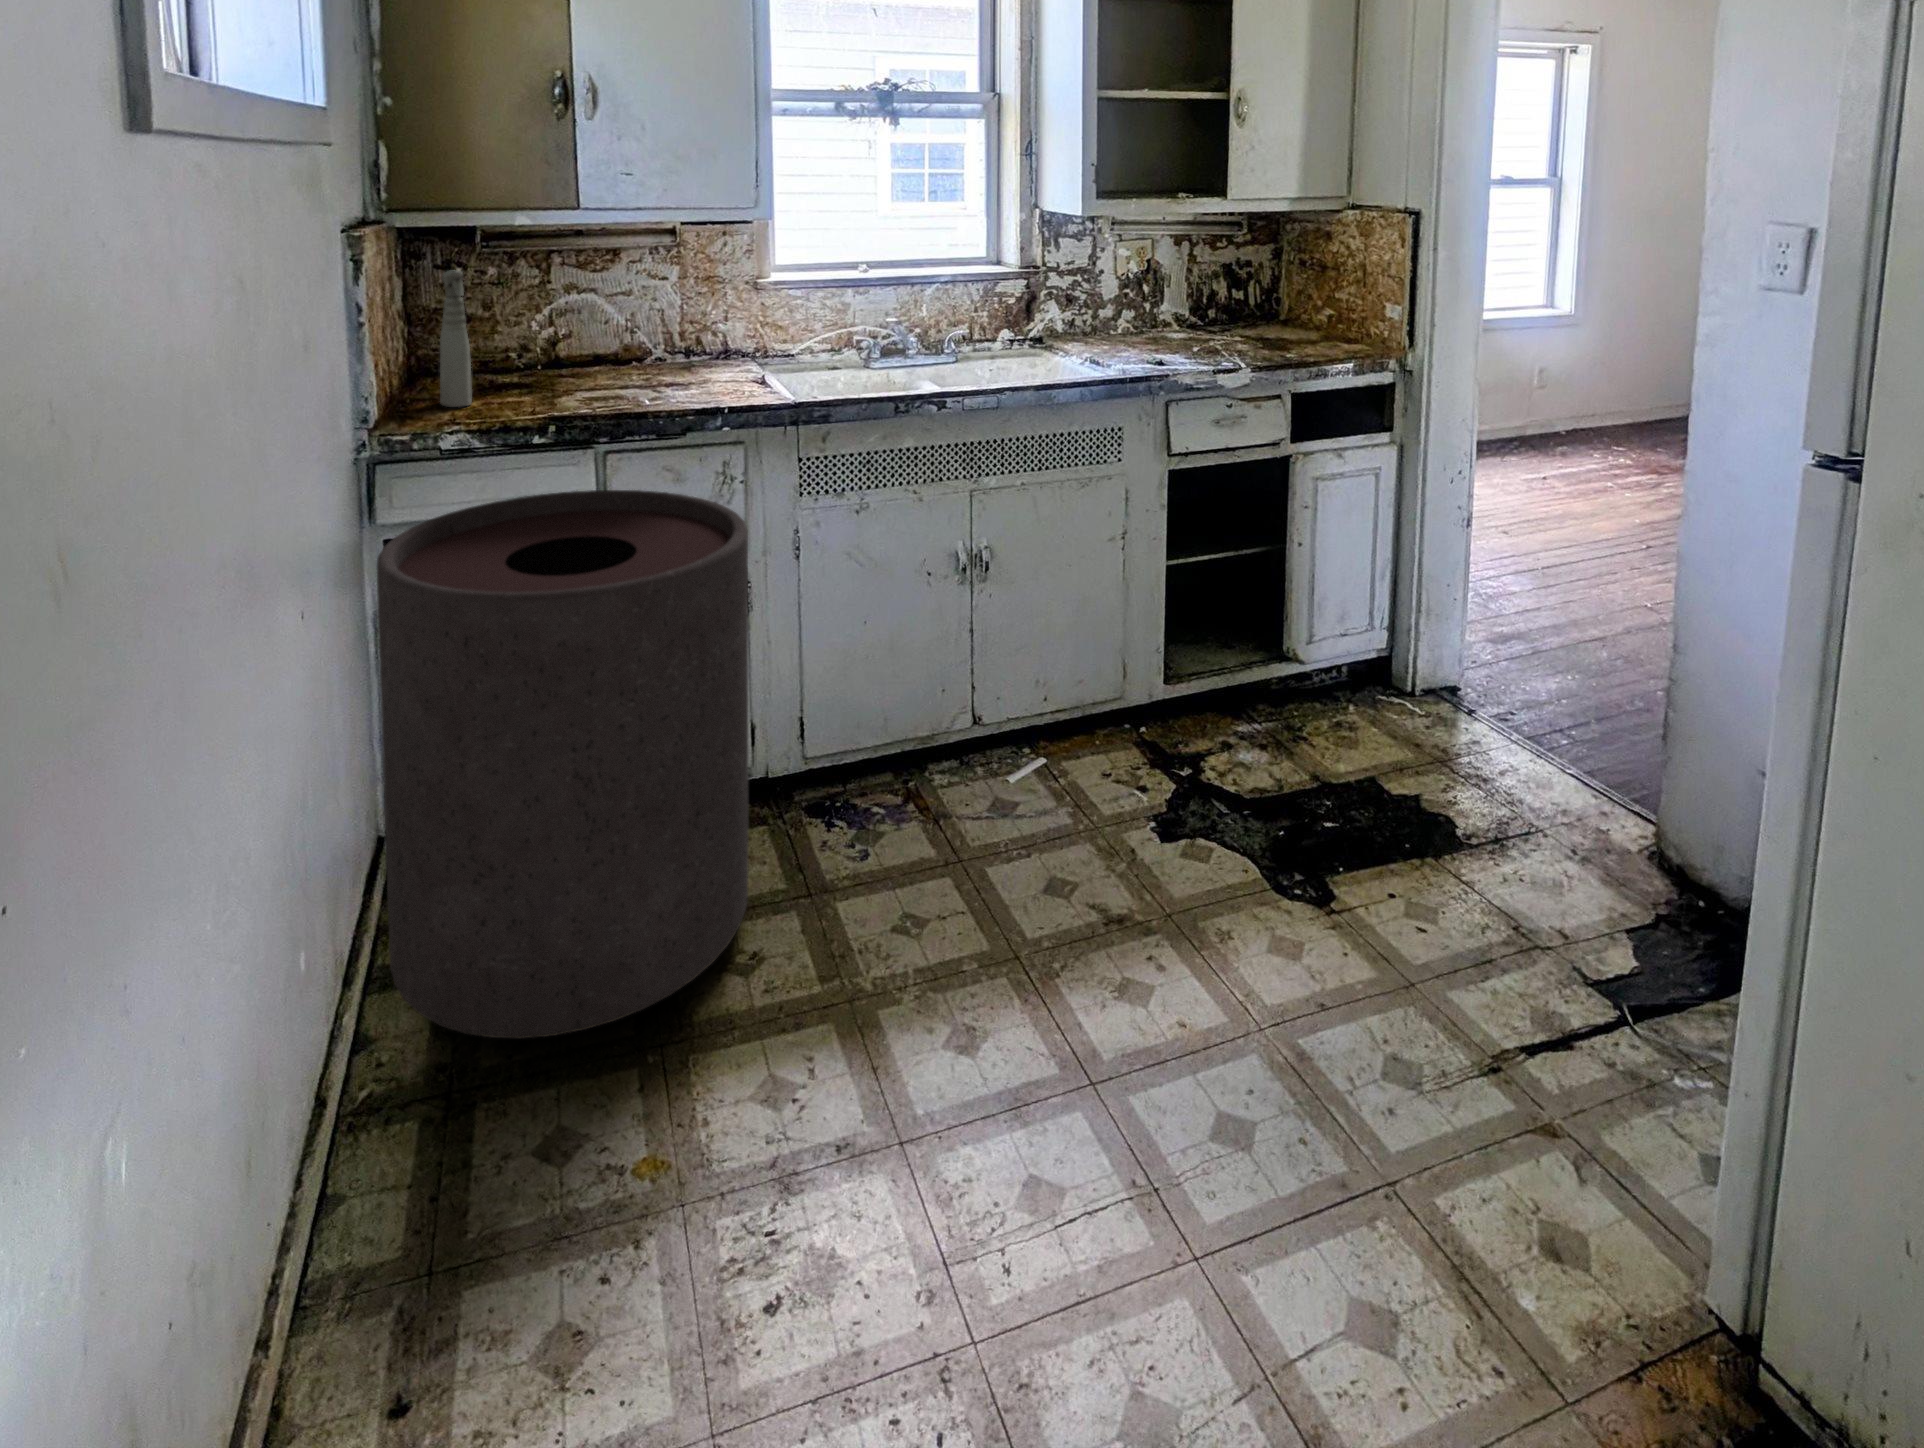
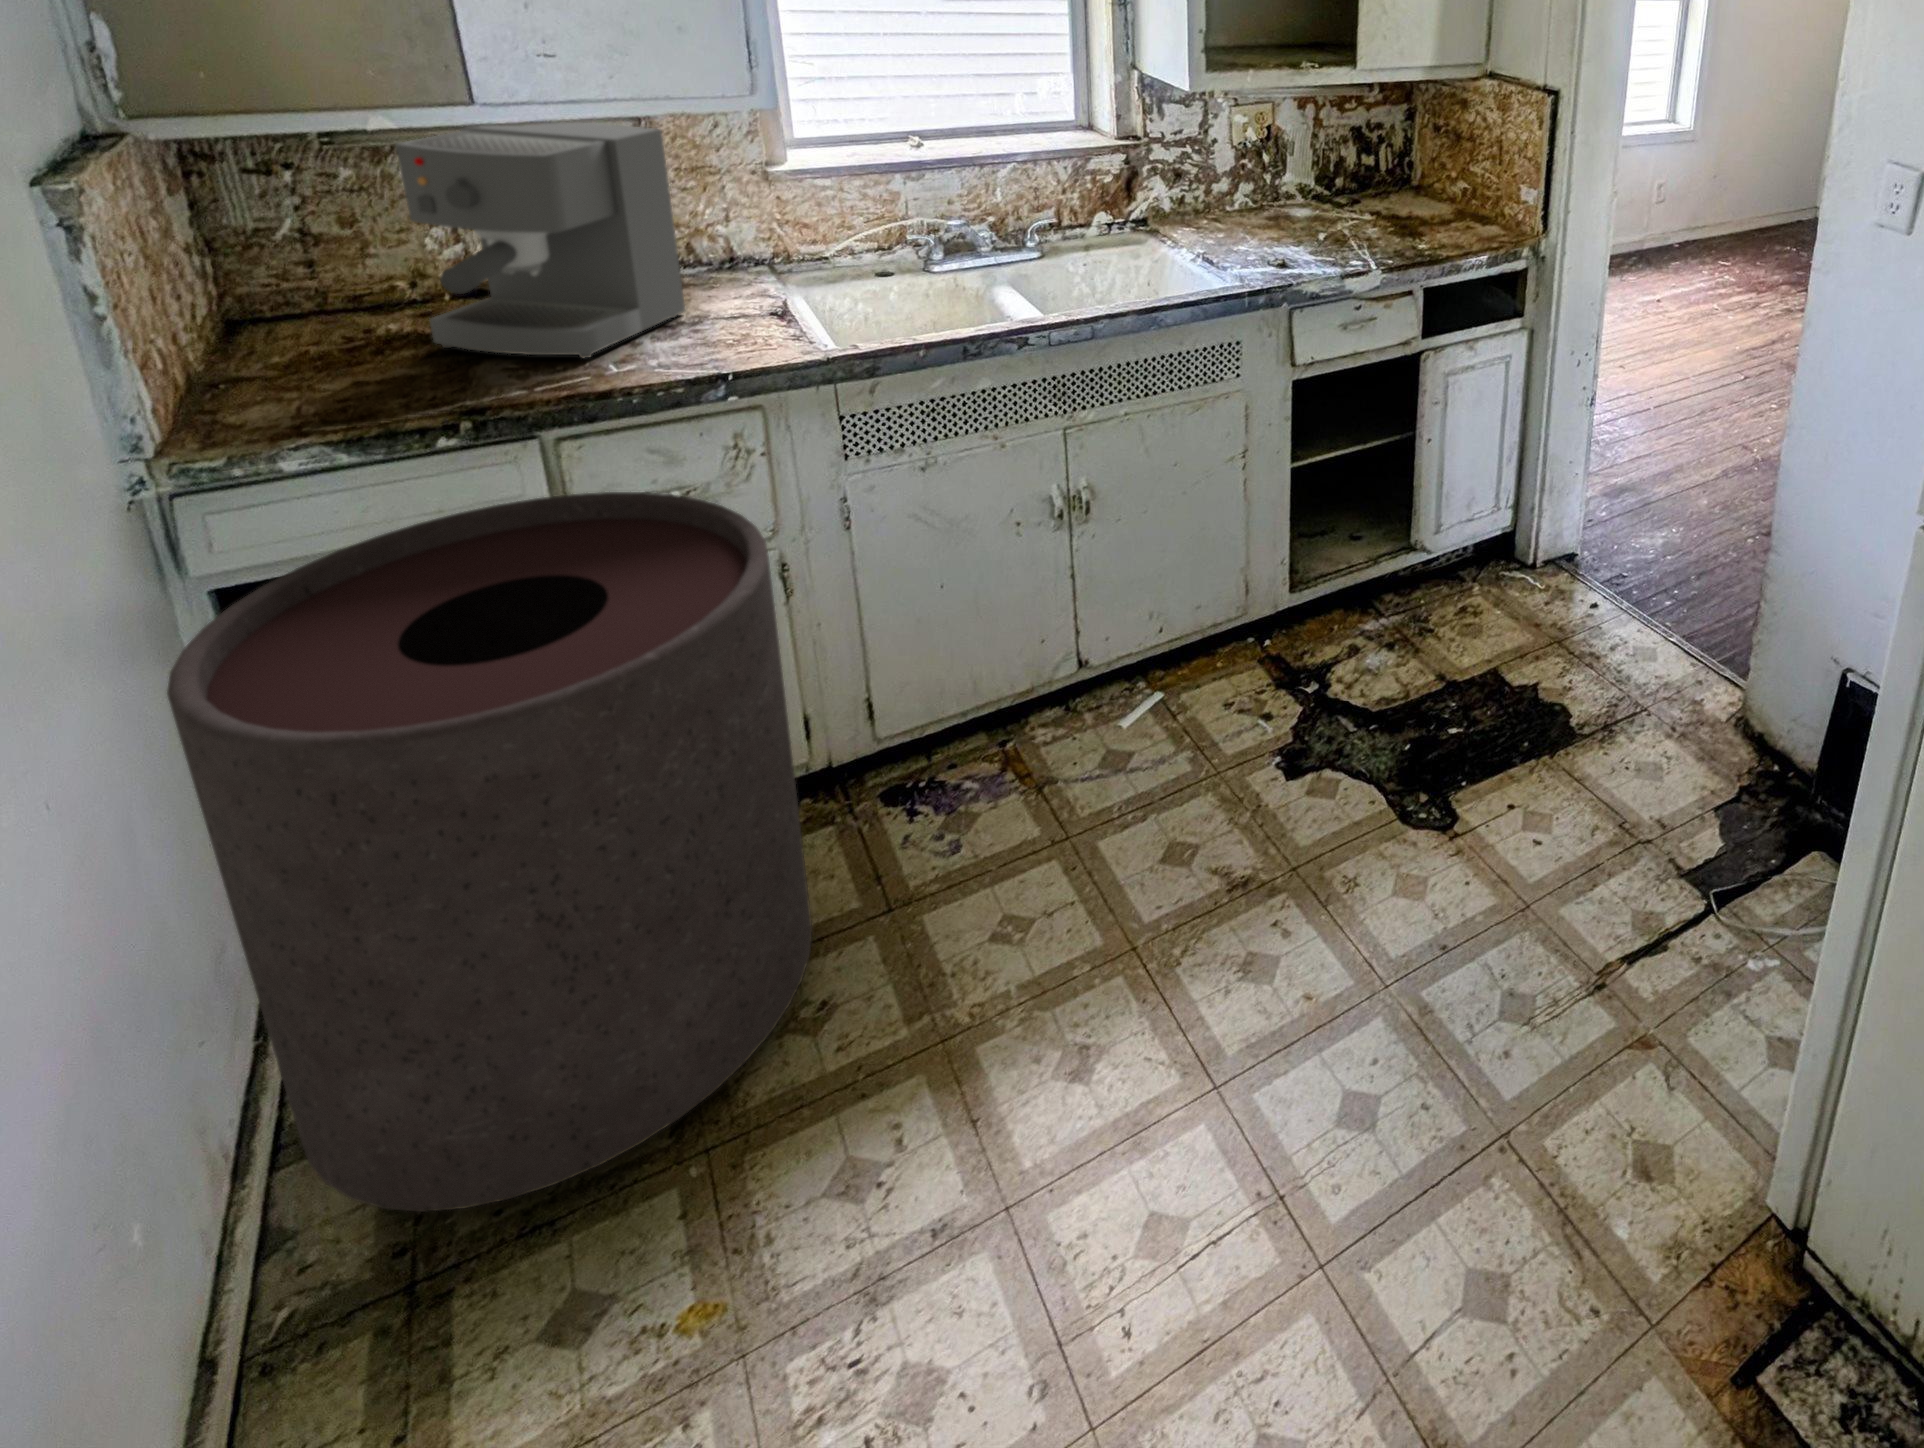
coffee maker: none [532,229,694,397] -> present [396,123,685,358]
spray bottle: present [440,270,472,407] -> none [240,205,328,396]

